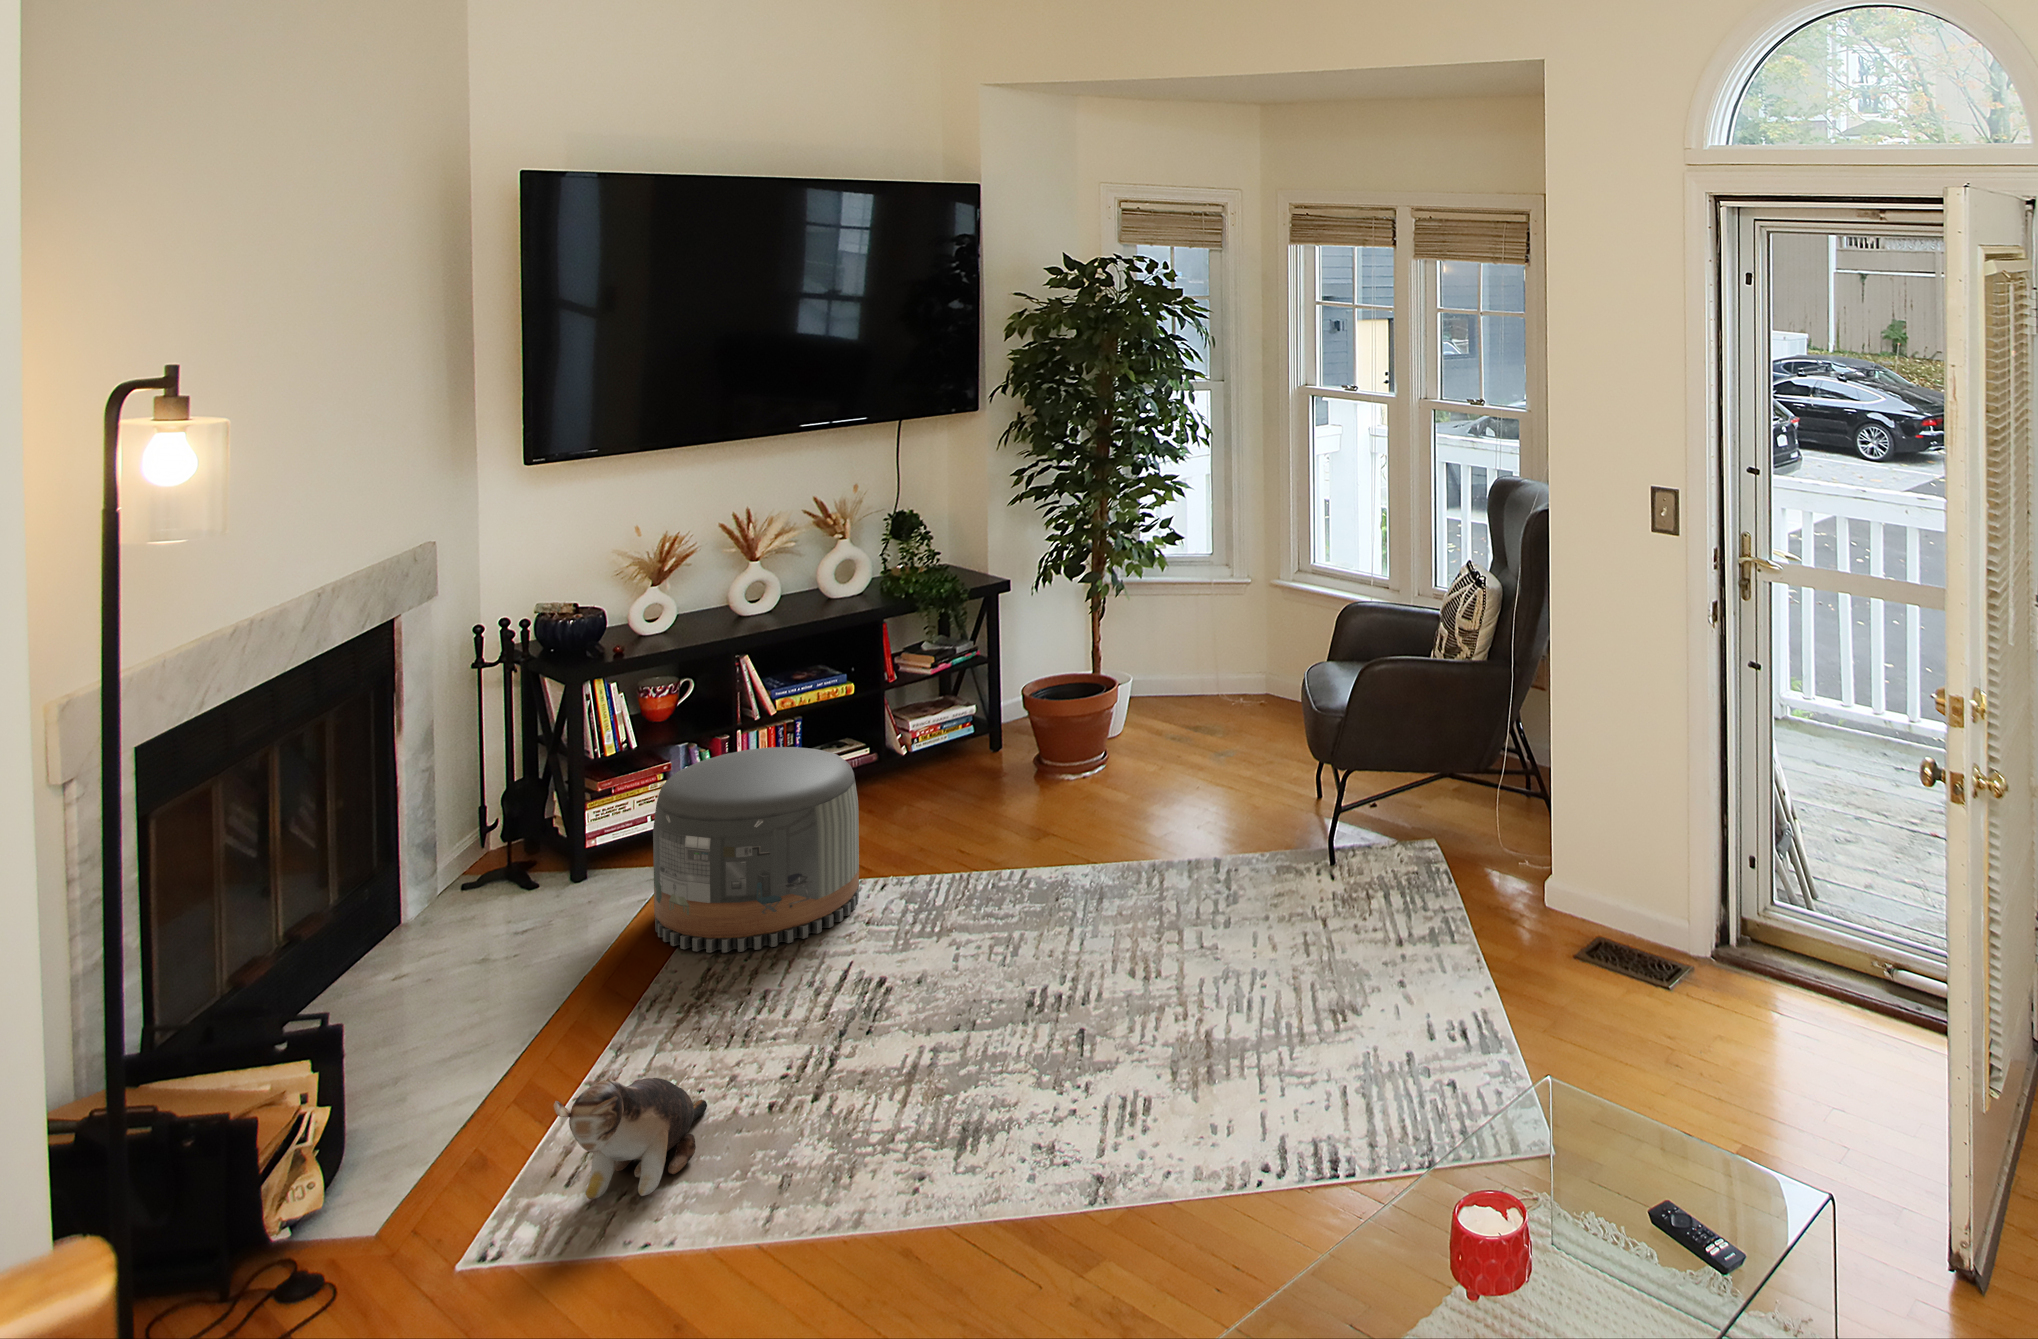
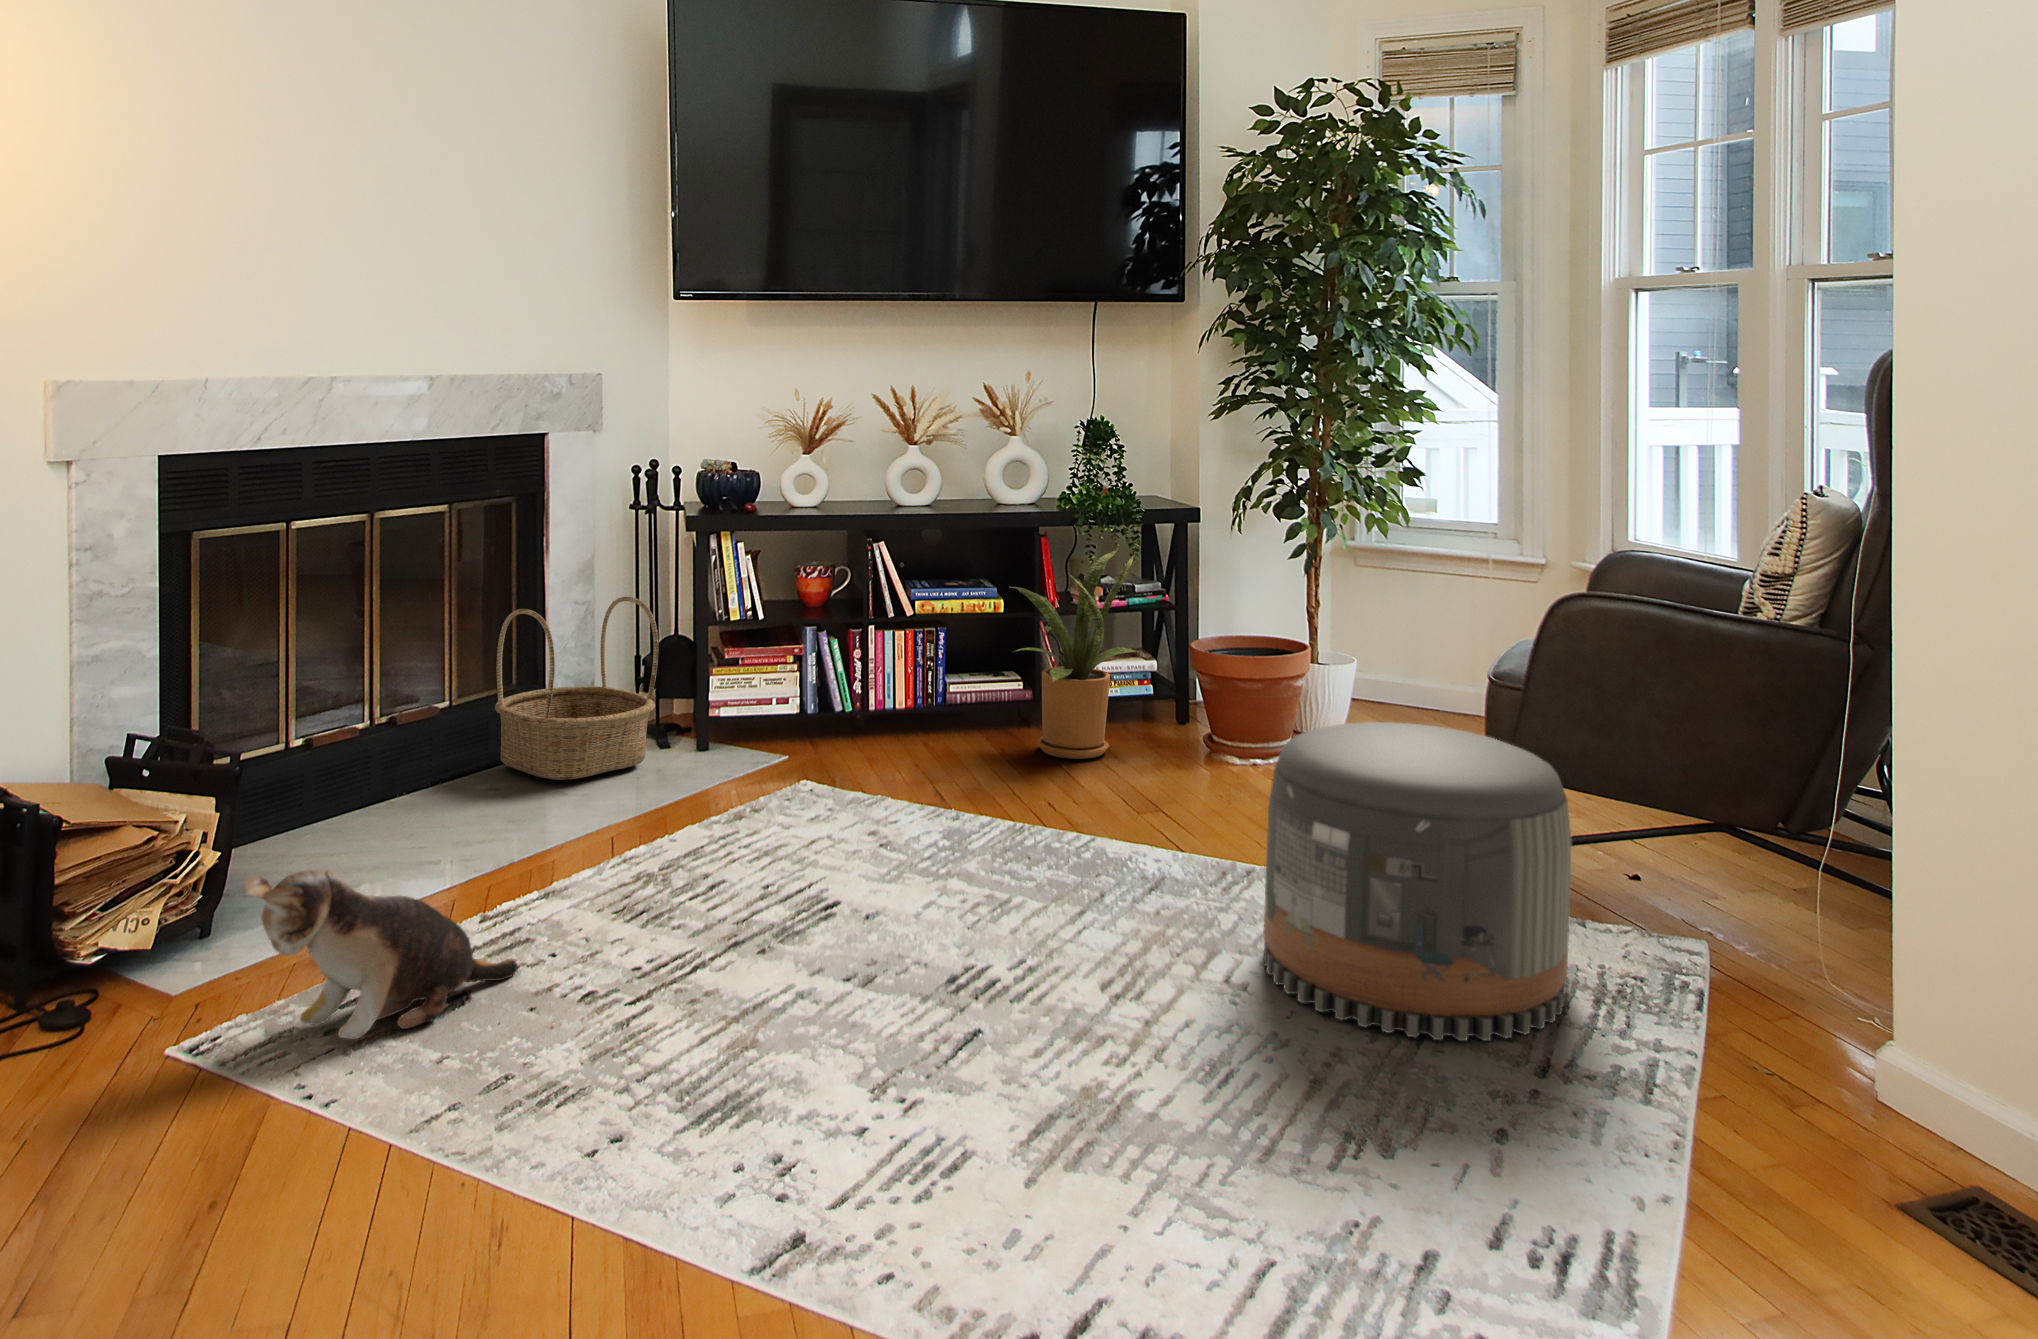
house plant: none [867,626,975,807] -> present [1011,550,1137,759]
pouf: present [653,747,859,952] -> present [1264,722,1572,1041]
basket: none [407,762,577,951] -> present [495,597,658,780]

